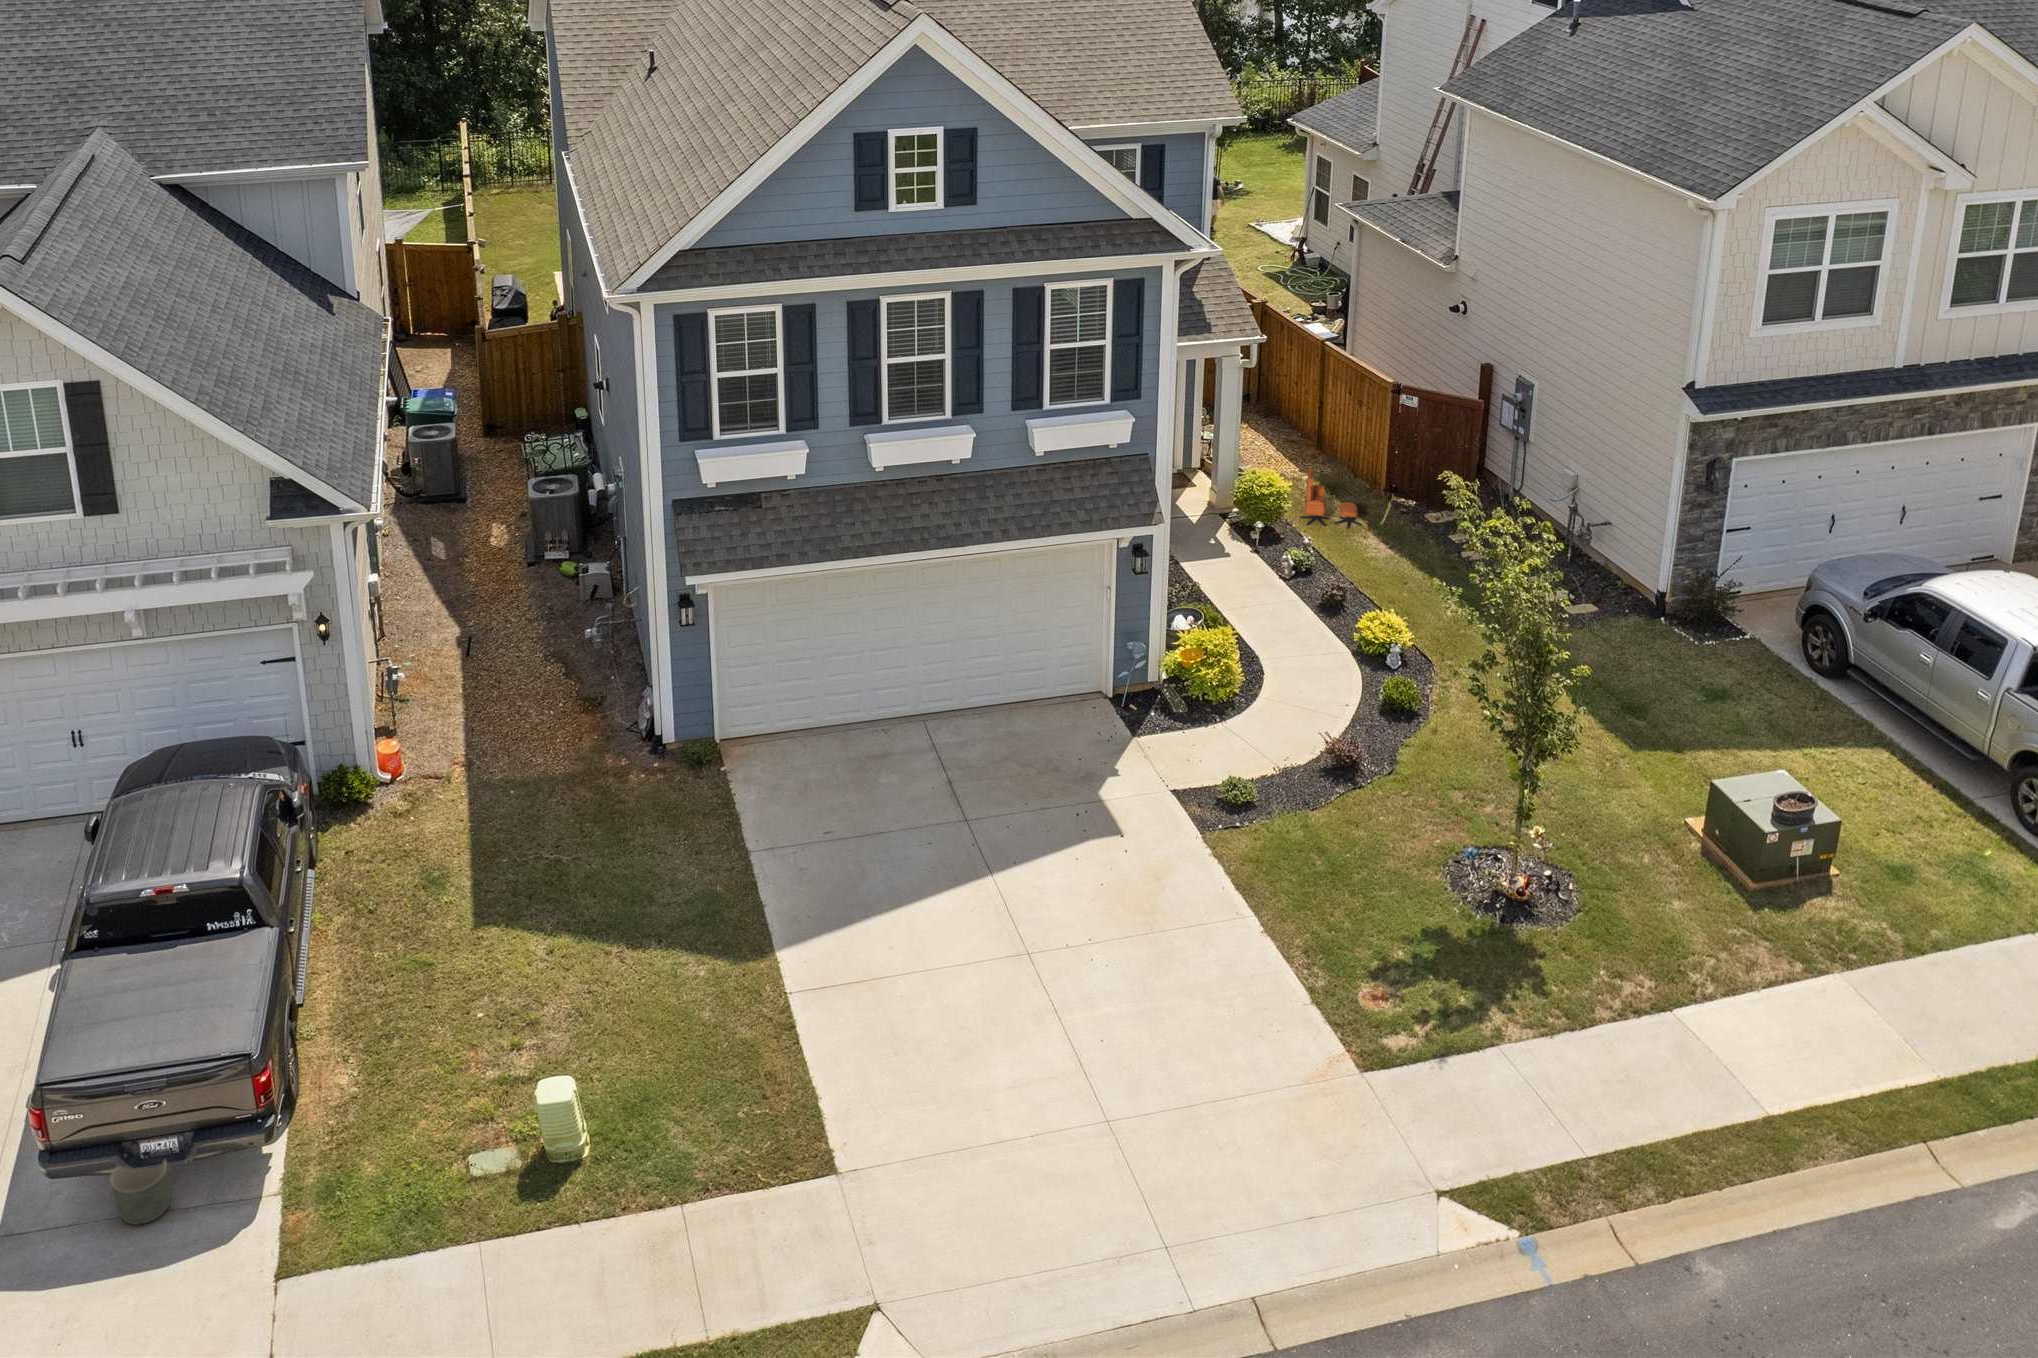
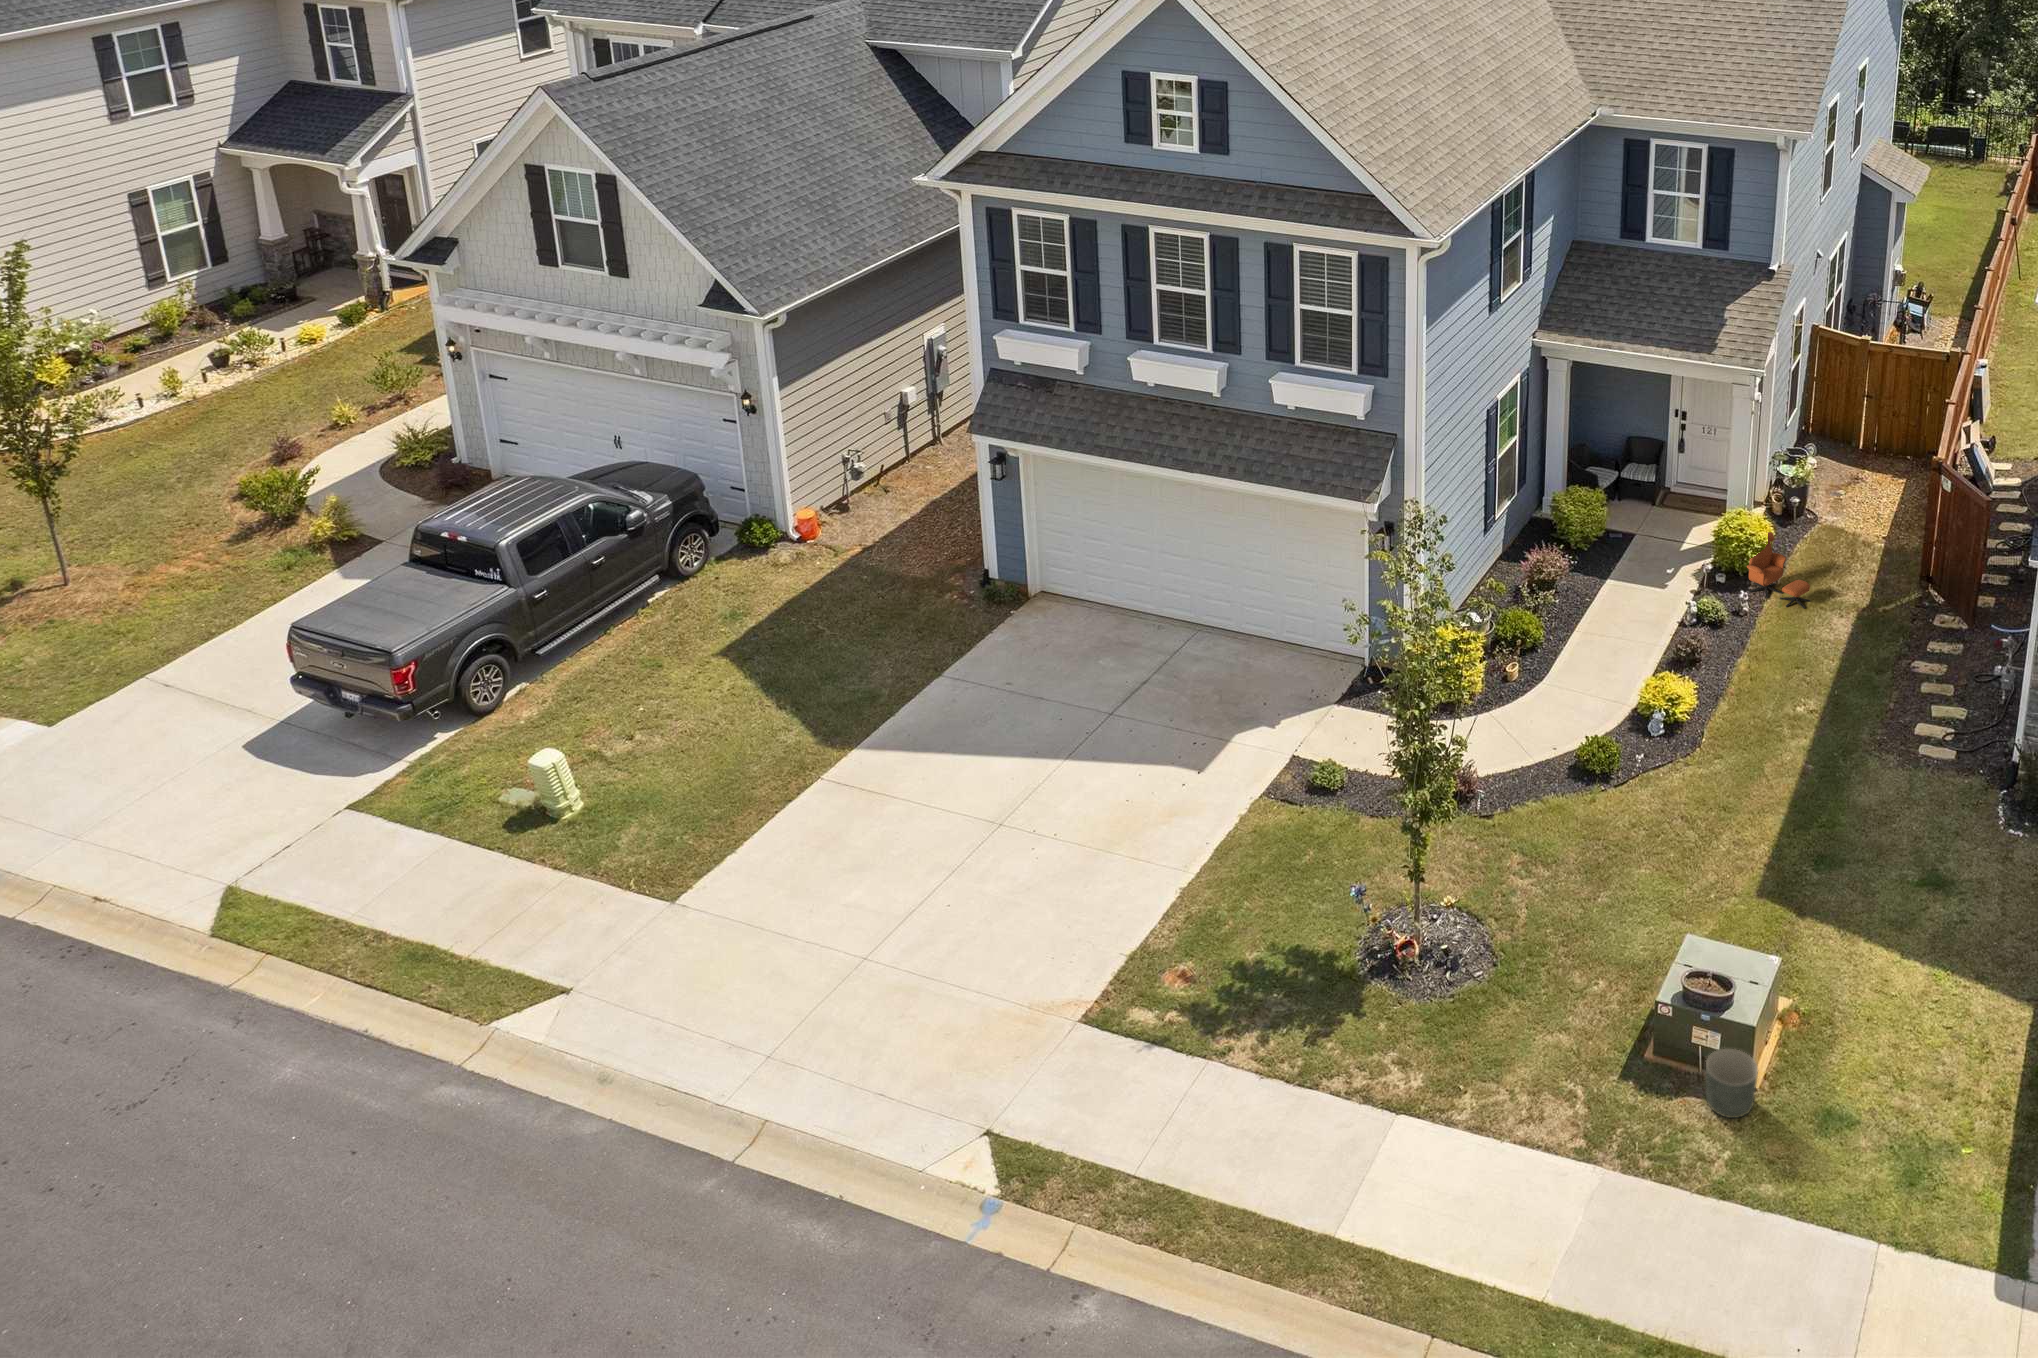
planter: present [110,1161,171,1225] -> present [1706,1049,1758,1118]

